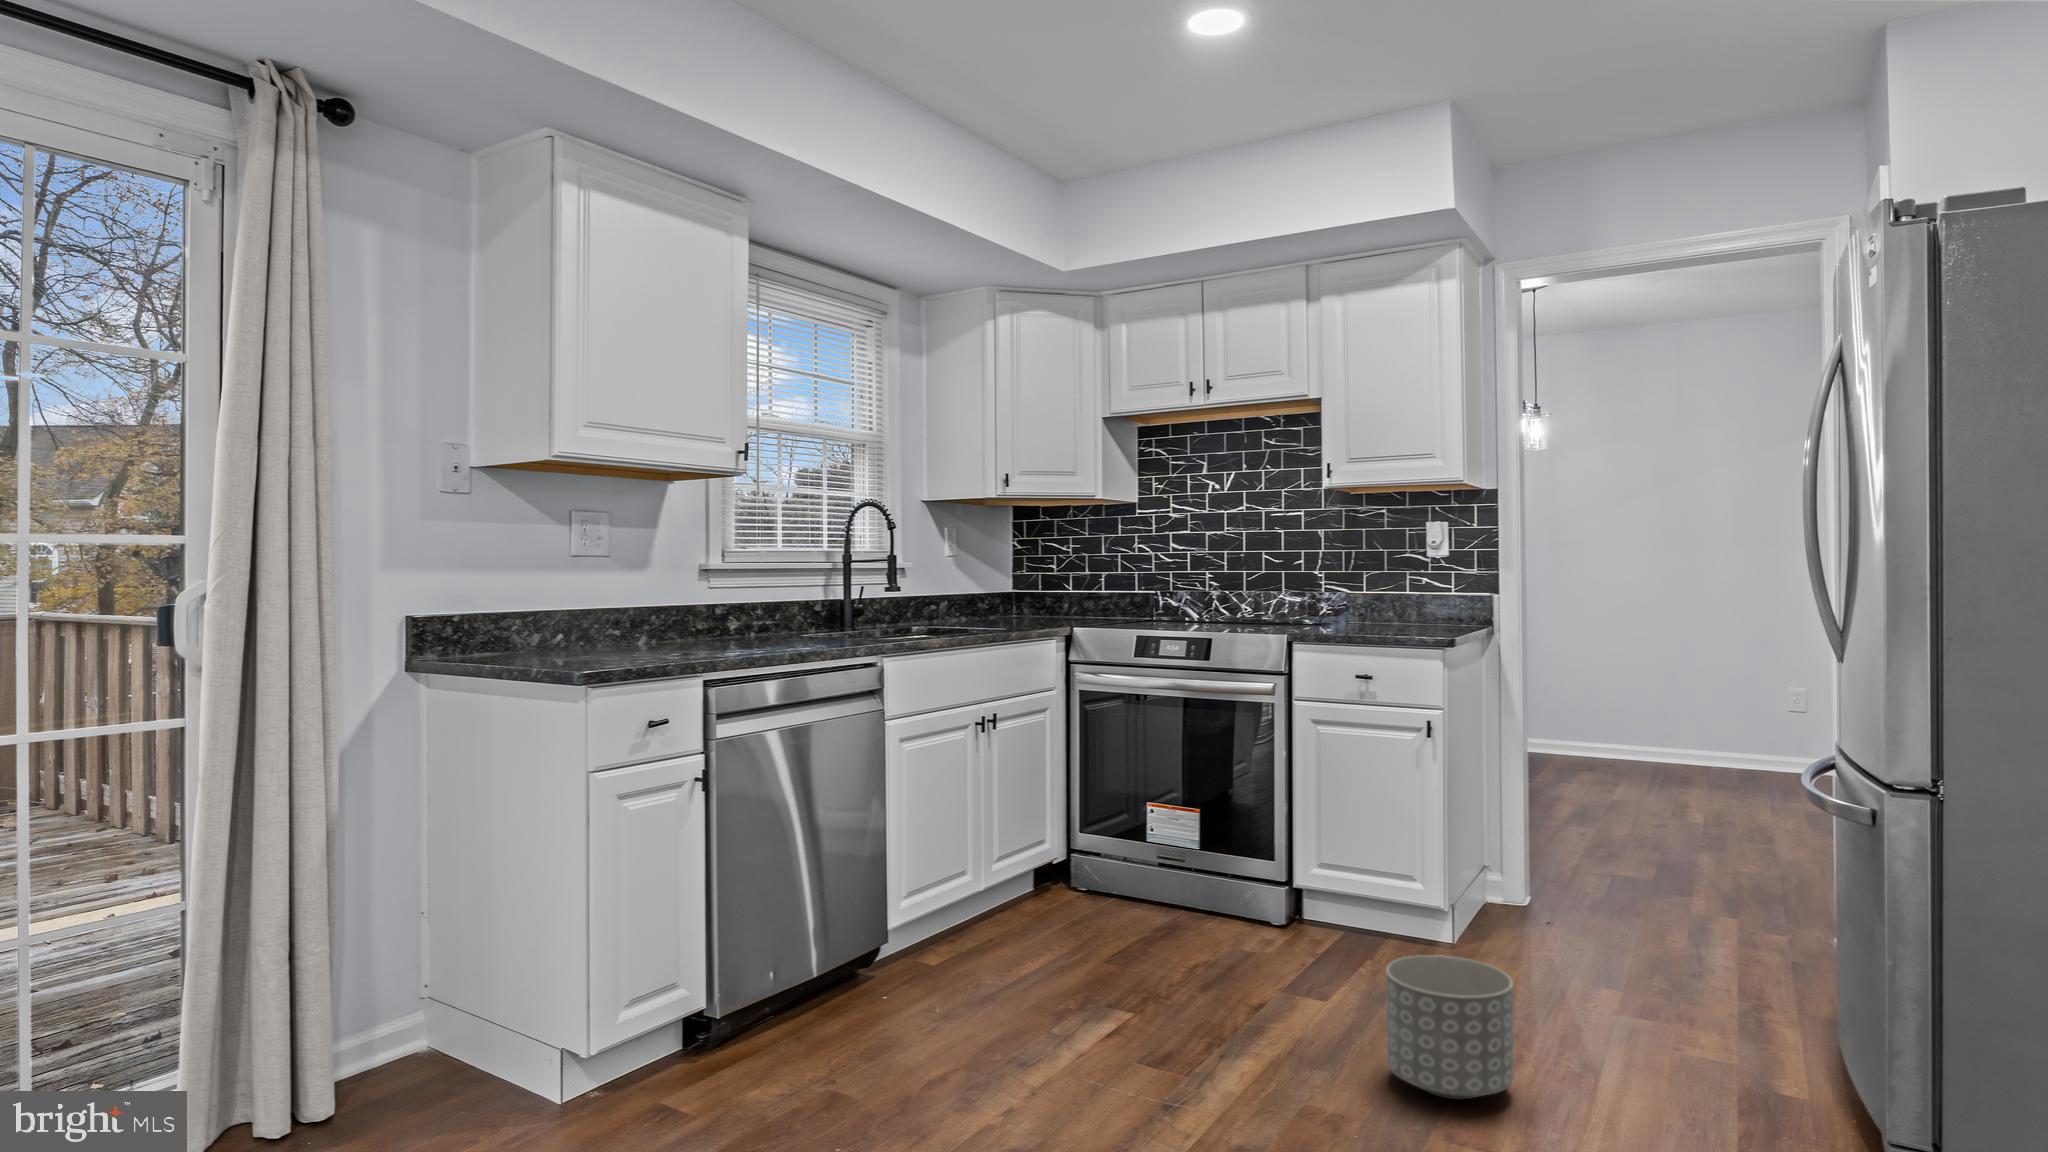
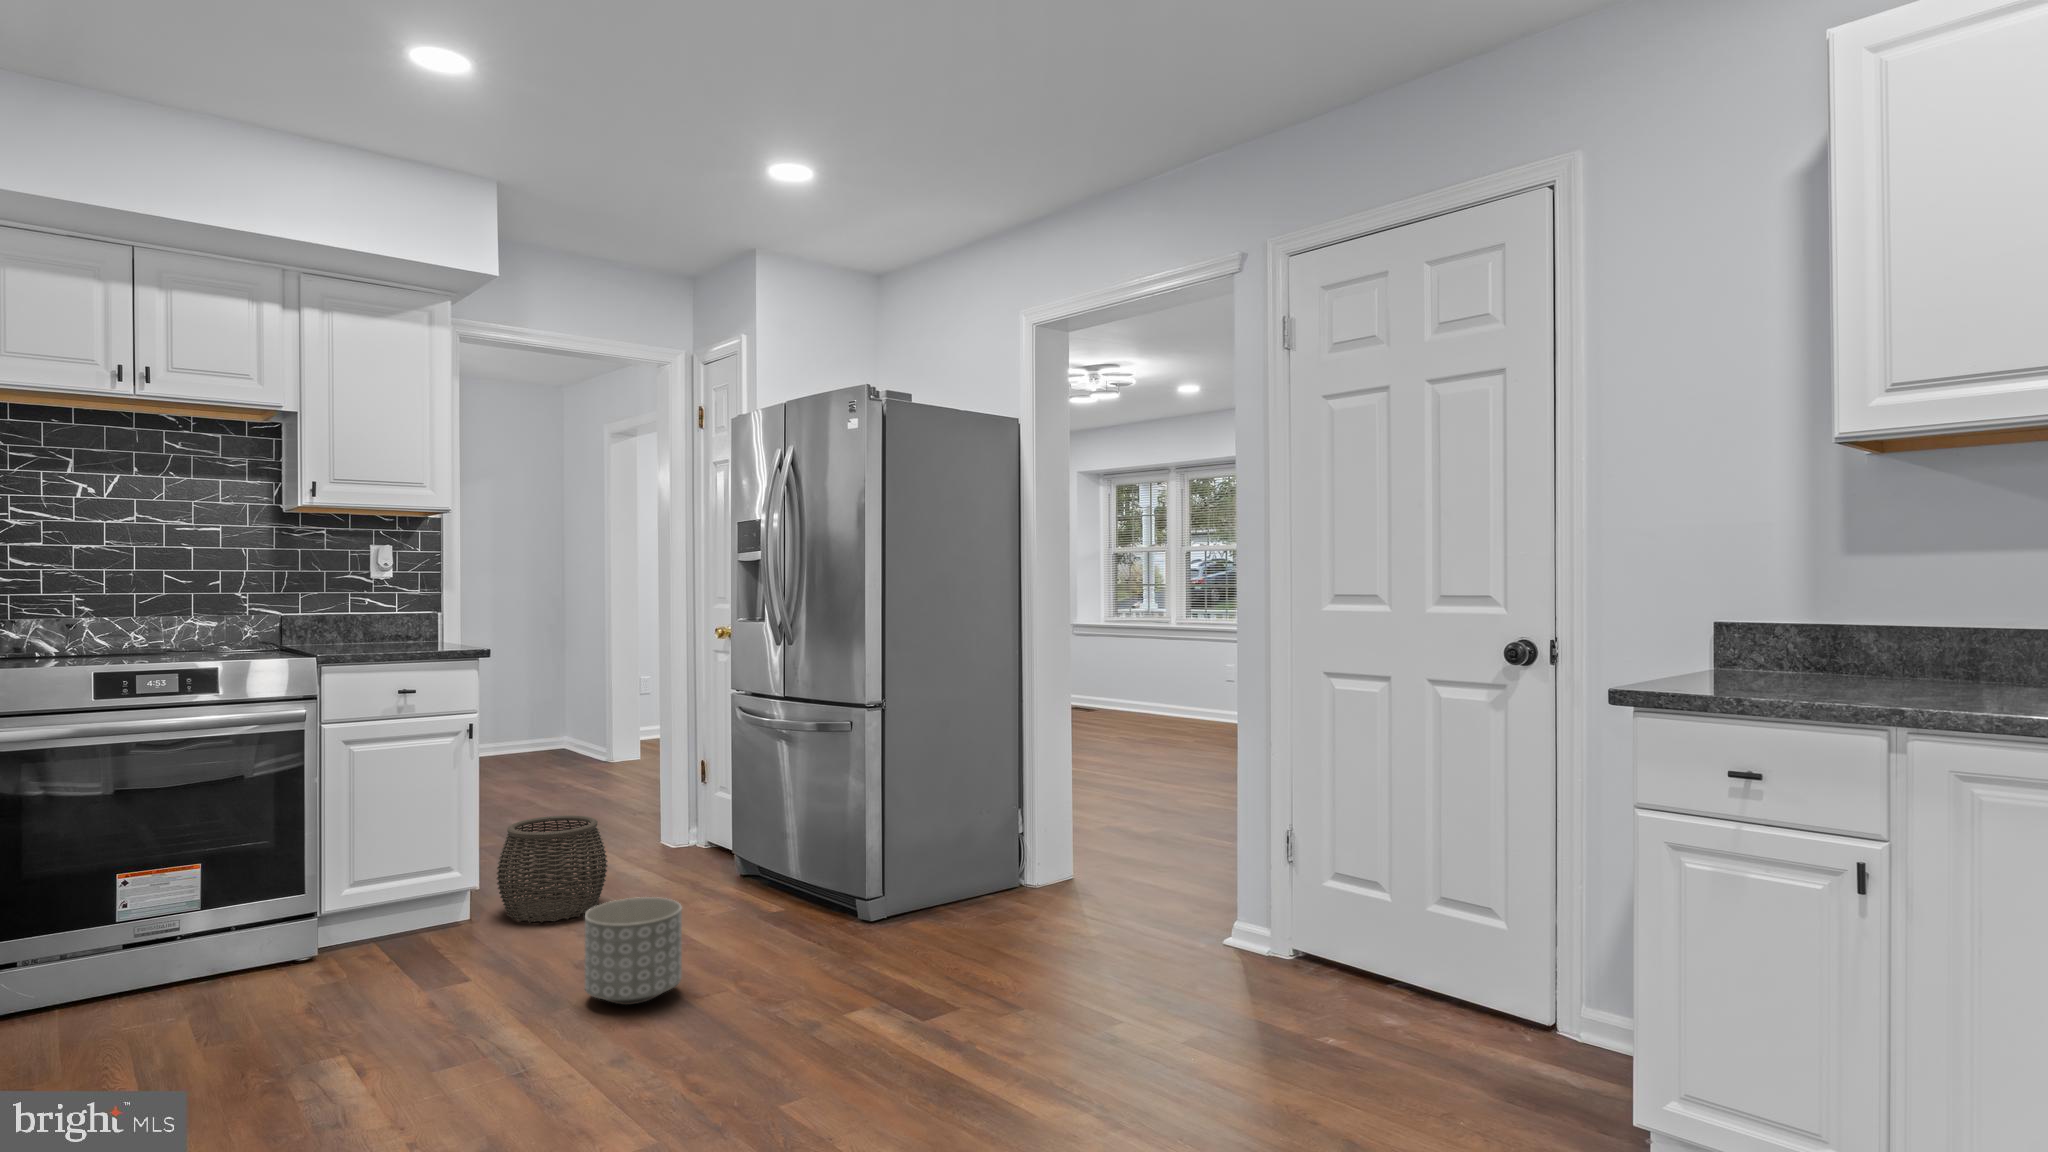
woven basket: none [1474,842,1614,977] -> present [496,815,608,923]

